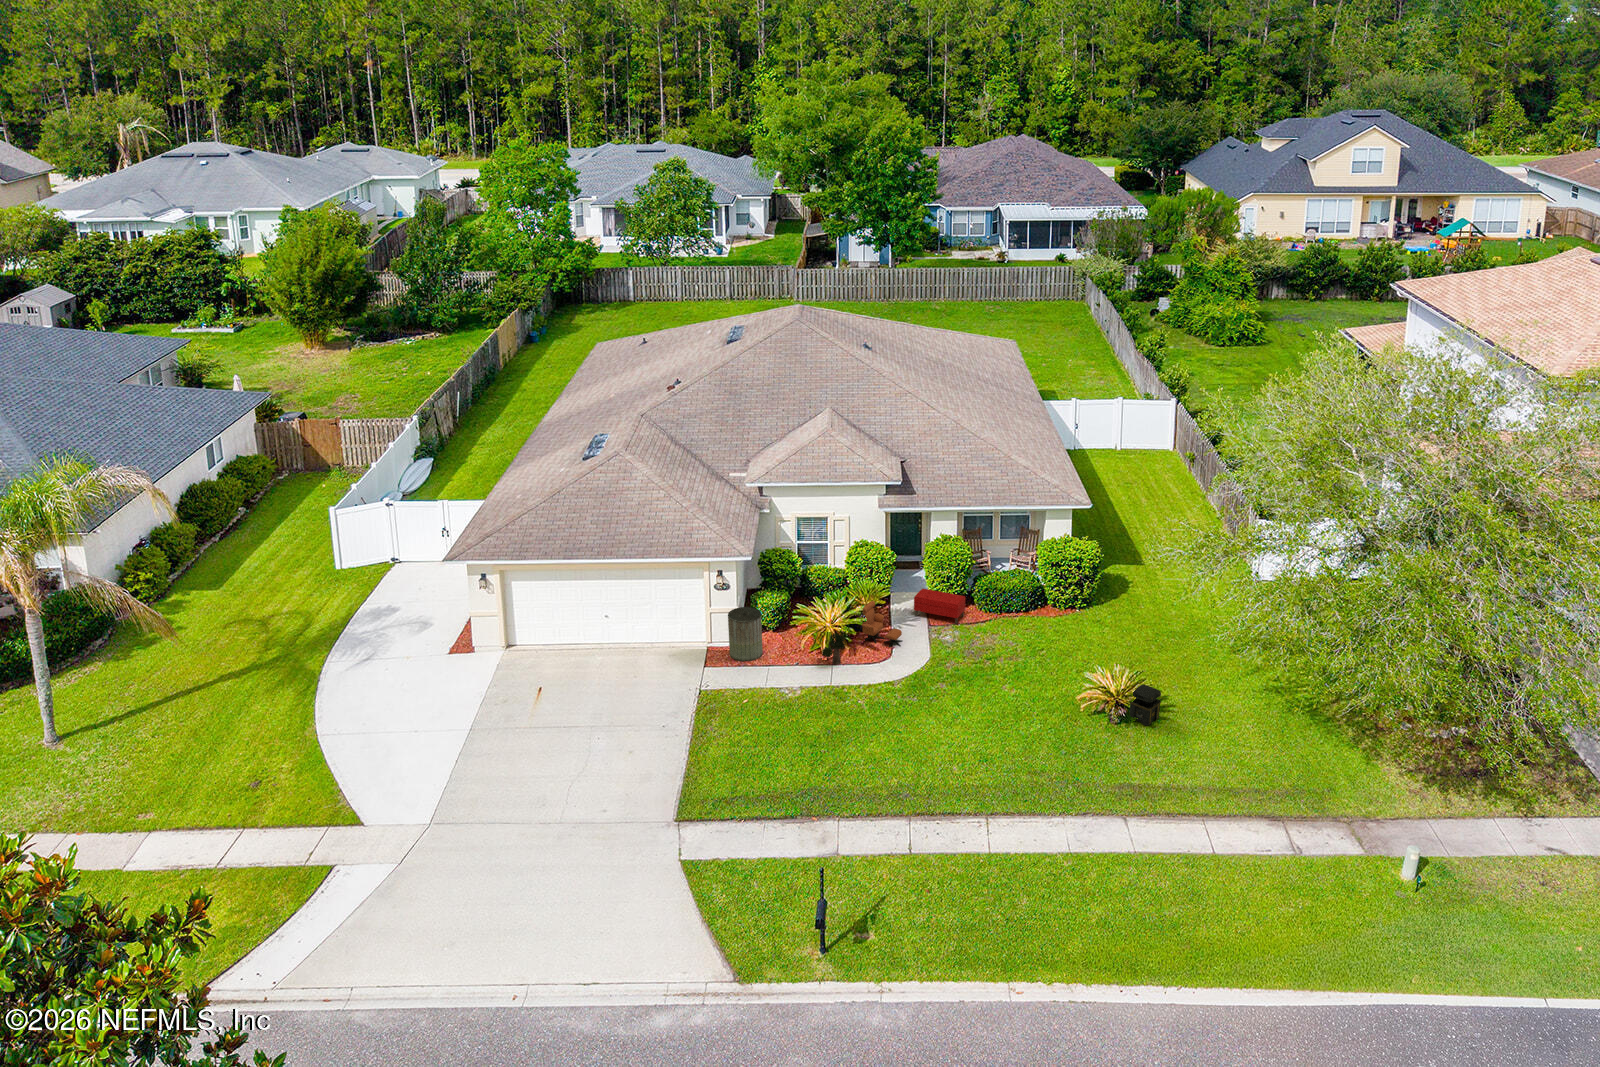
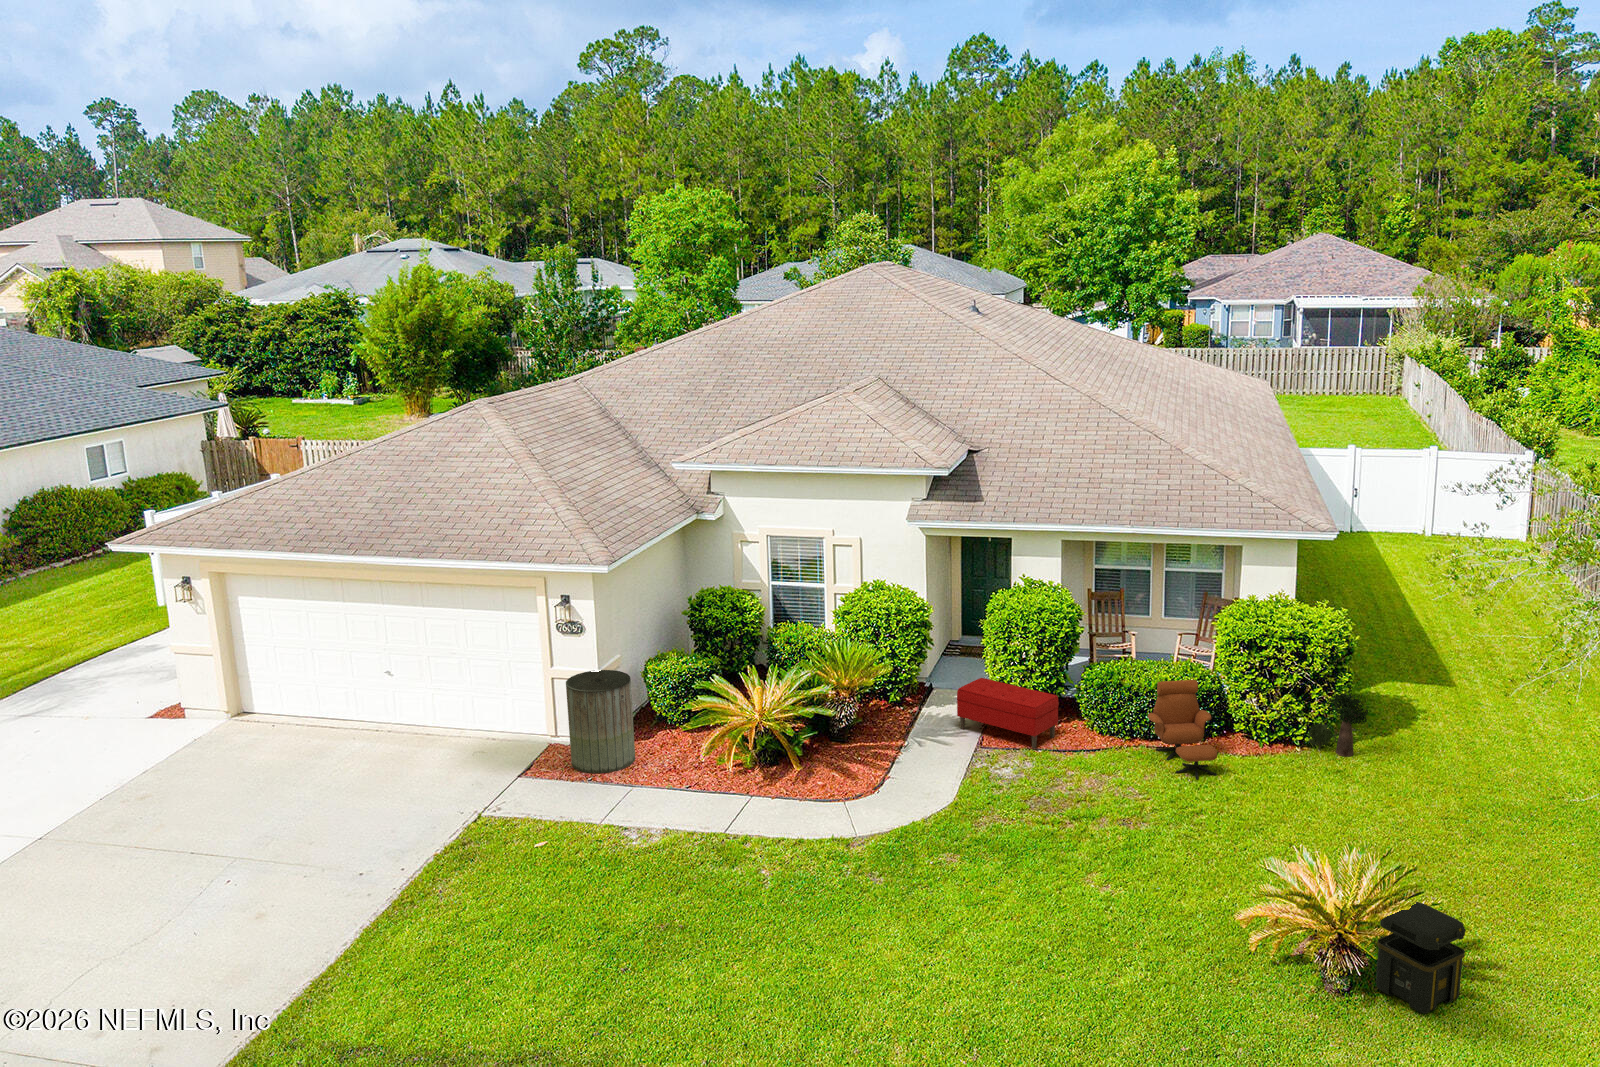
lounge chair: present [862,601,902,647] -> present [1148,680,1217,780]
potted plant: present [822,633,846,665] -> present [1308,691,1369,757]

